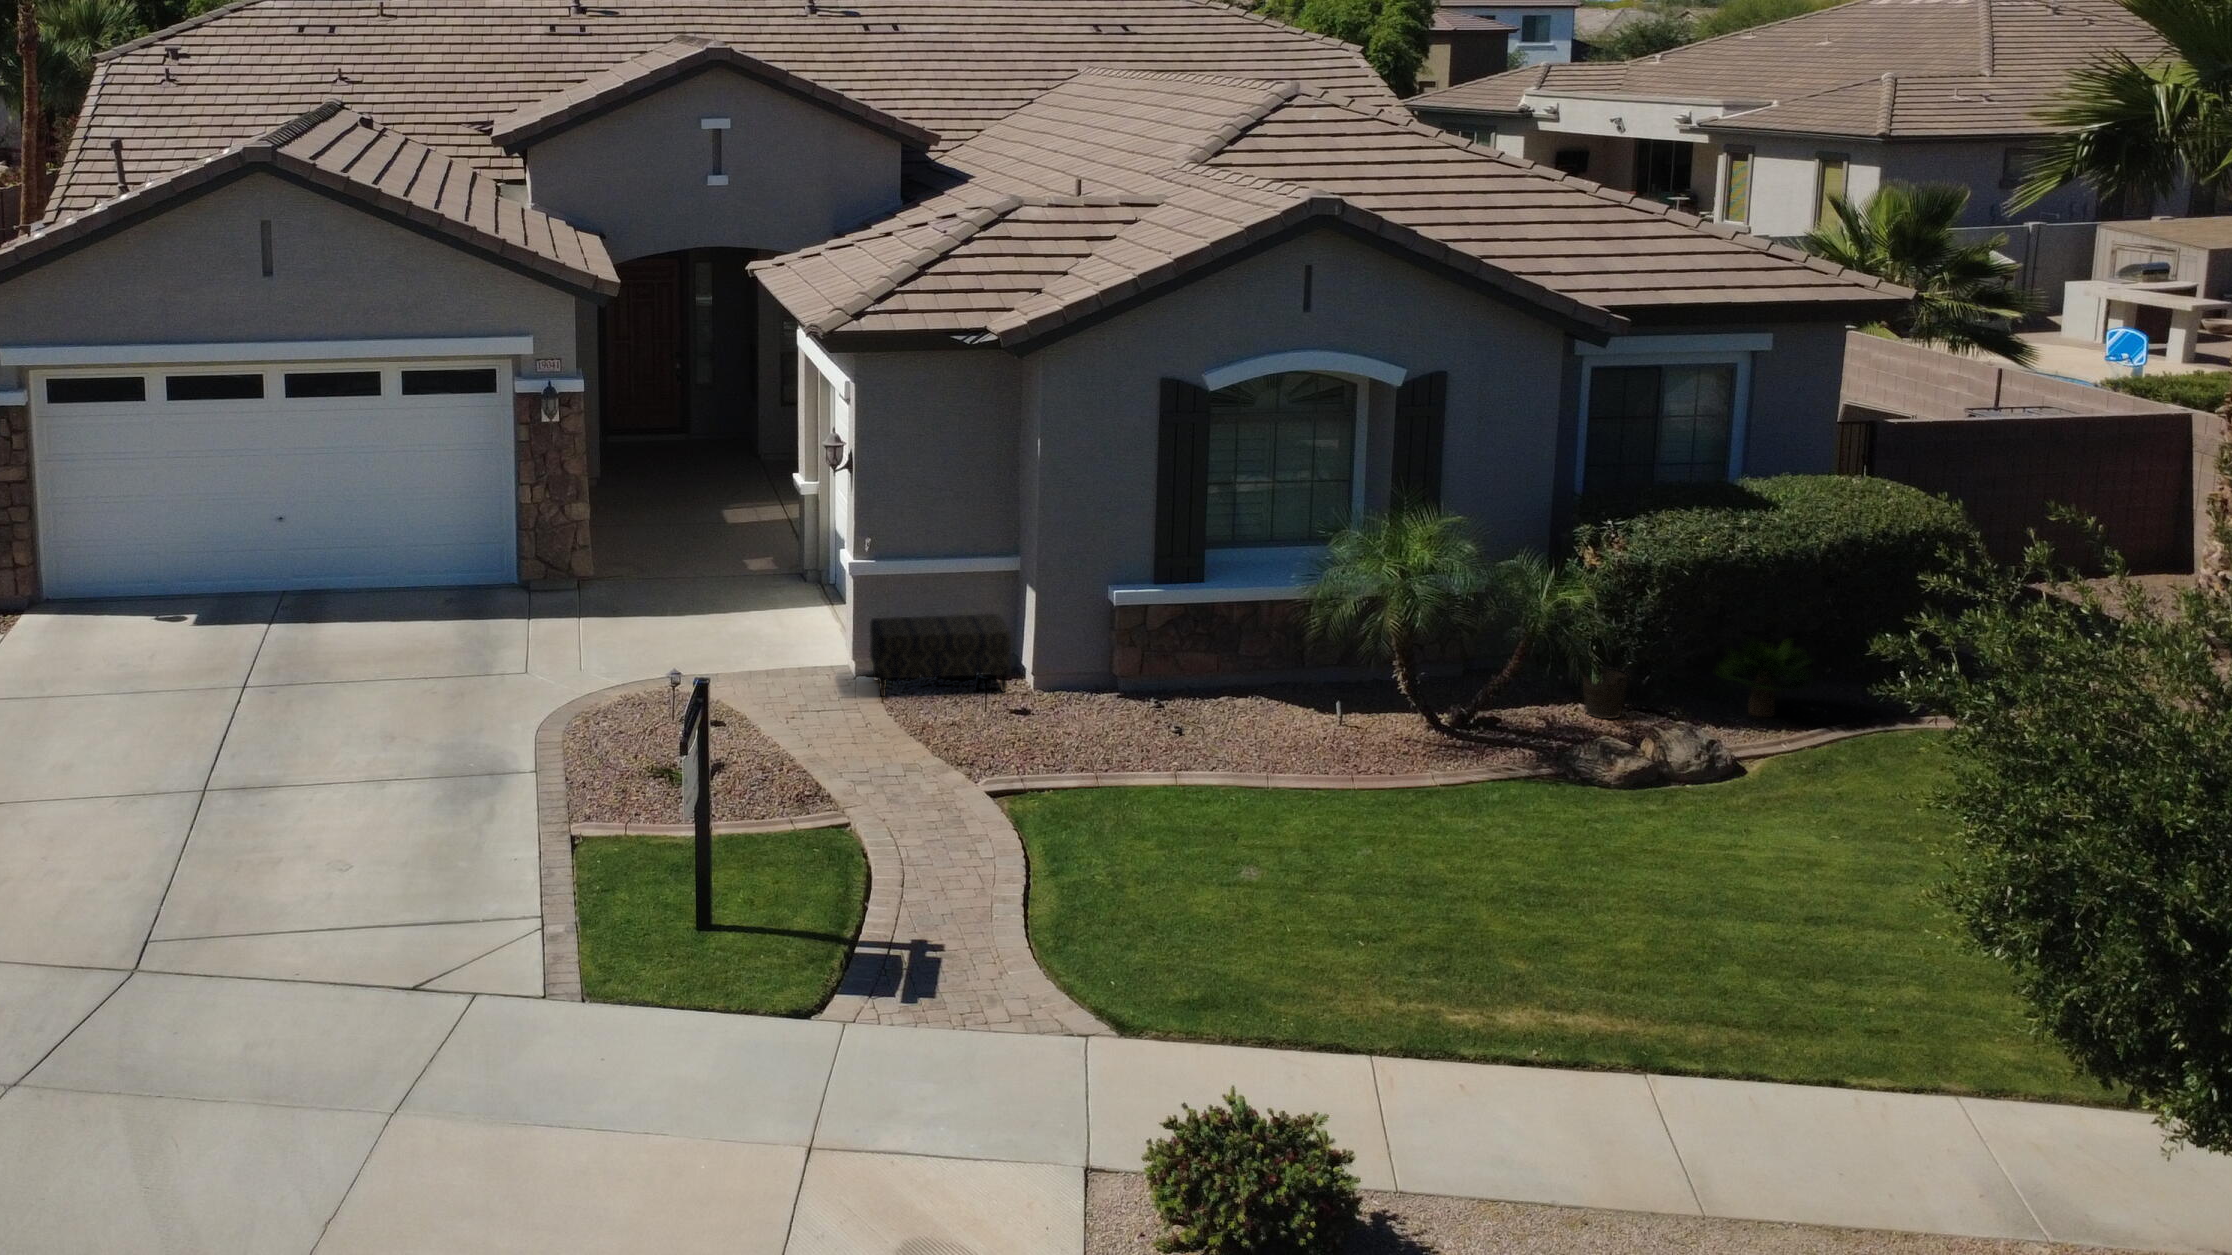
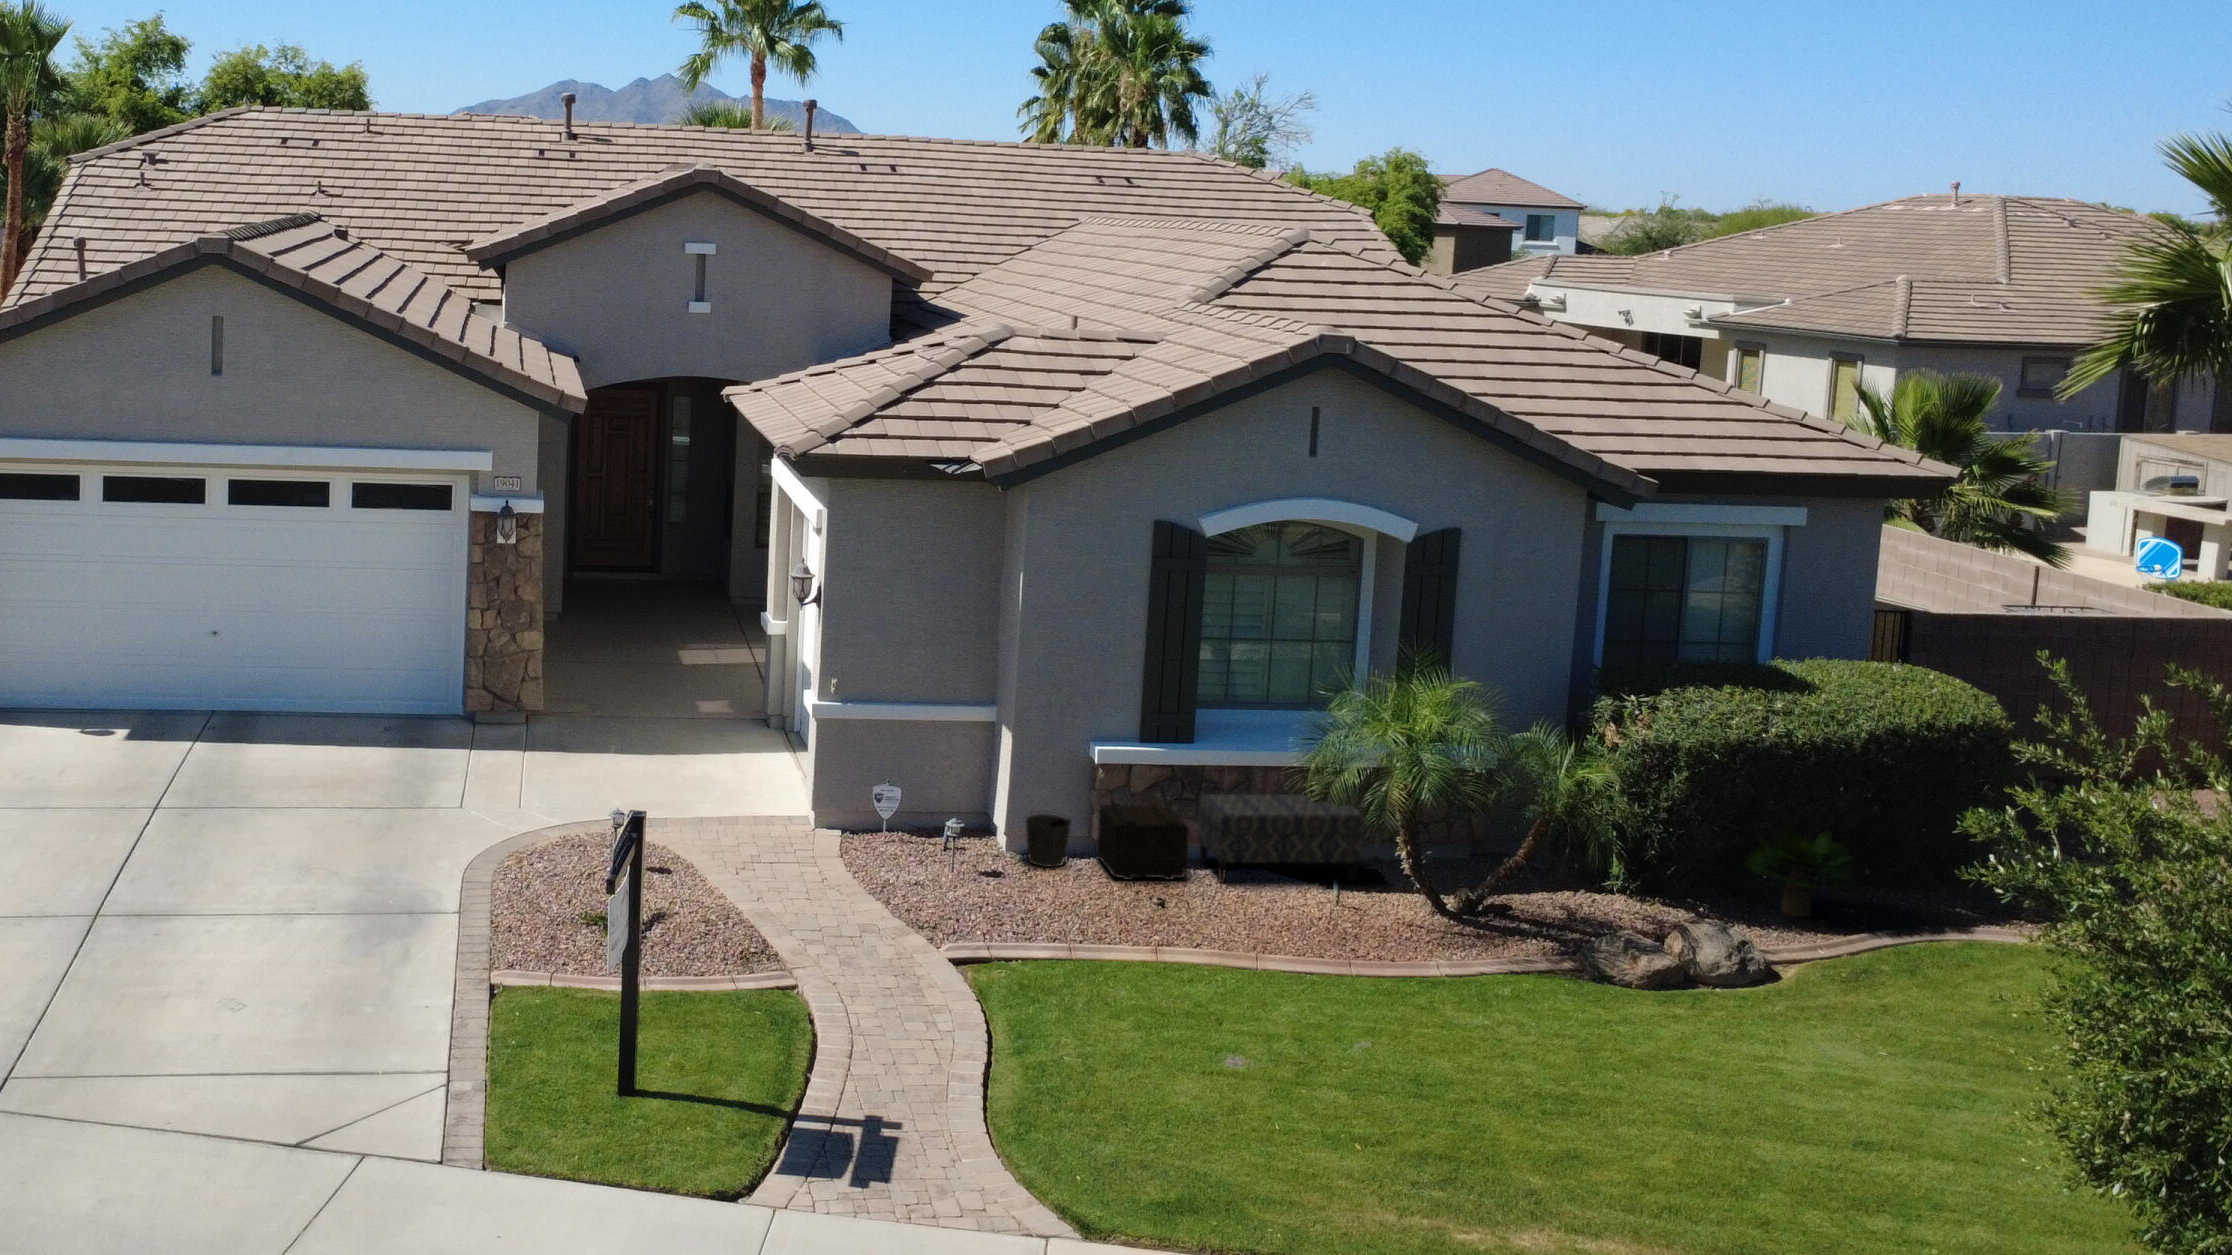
bench: present [870,614,1011,696] -> present [1197,794,1365,882]
wooden crate: none [1118,641,1202,713] -> present [1097,803,1189,880]
bucket: present [1583,668,1631,719] -> present [1026,812,1071,867]

